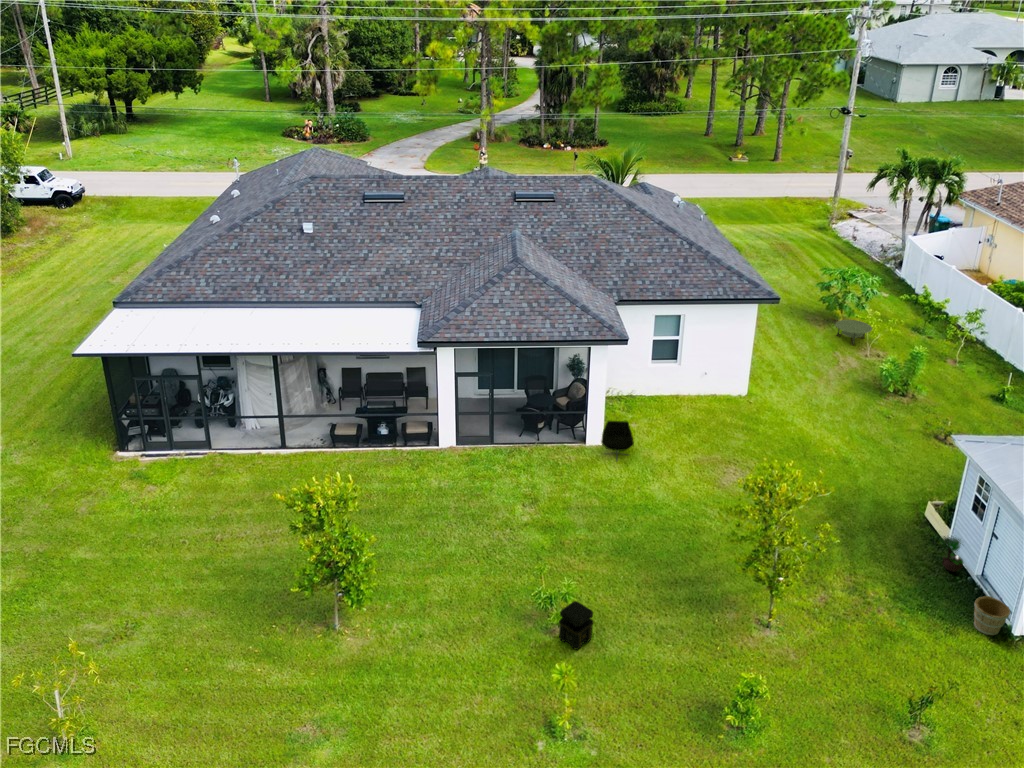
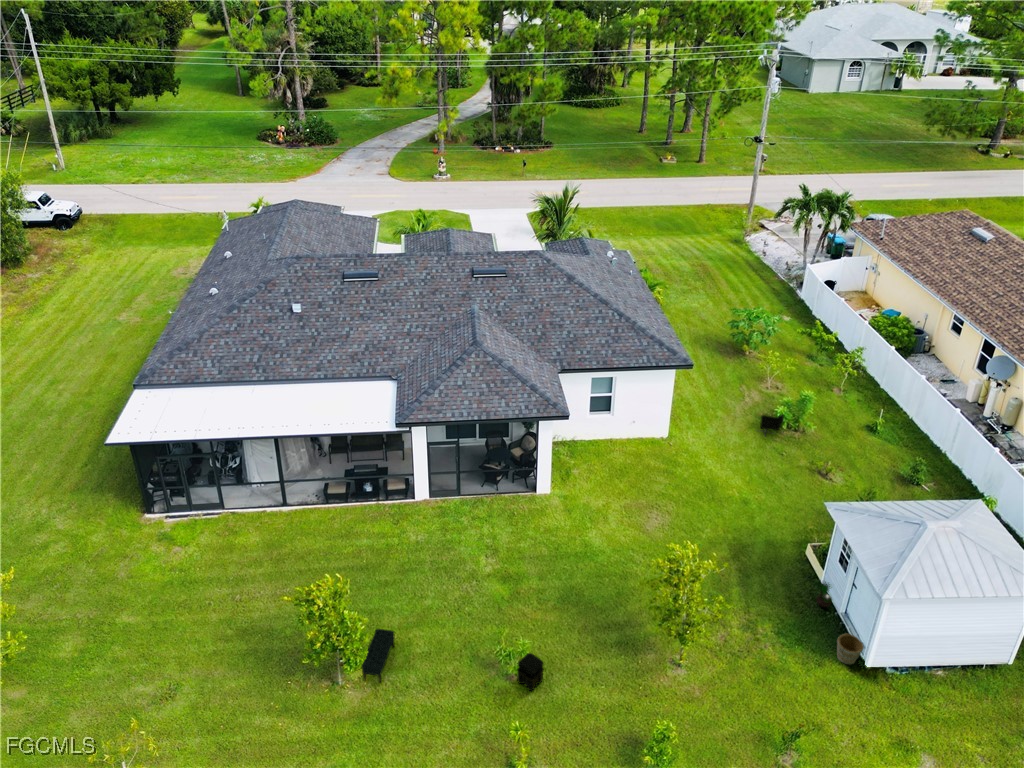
round table: present [836,320,872,346] -> none [743,361,773,385]
lounge chair: present [601,421,634,461] -> present [760,414,784,432]
bench: none [362,571,406,635] -> present [361,629,395,683]

